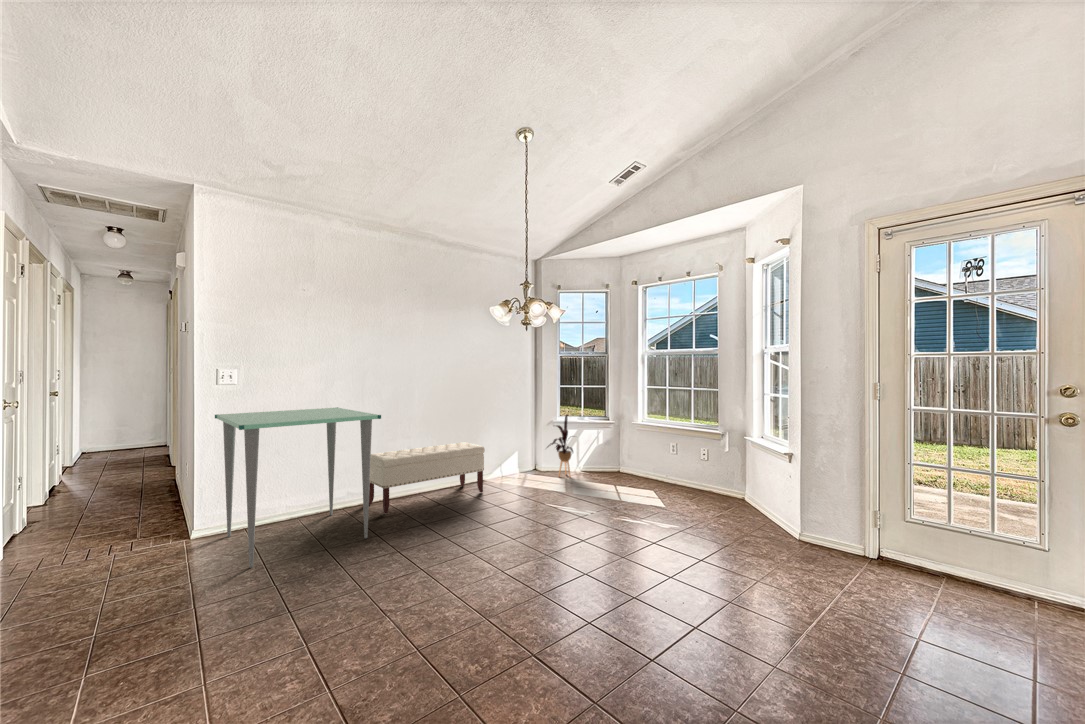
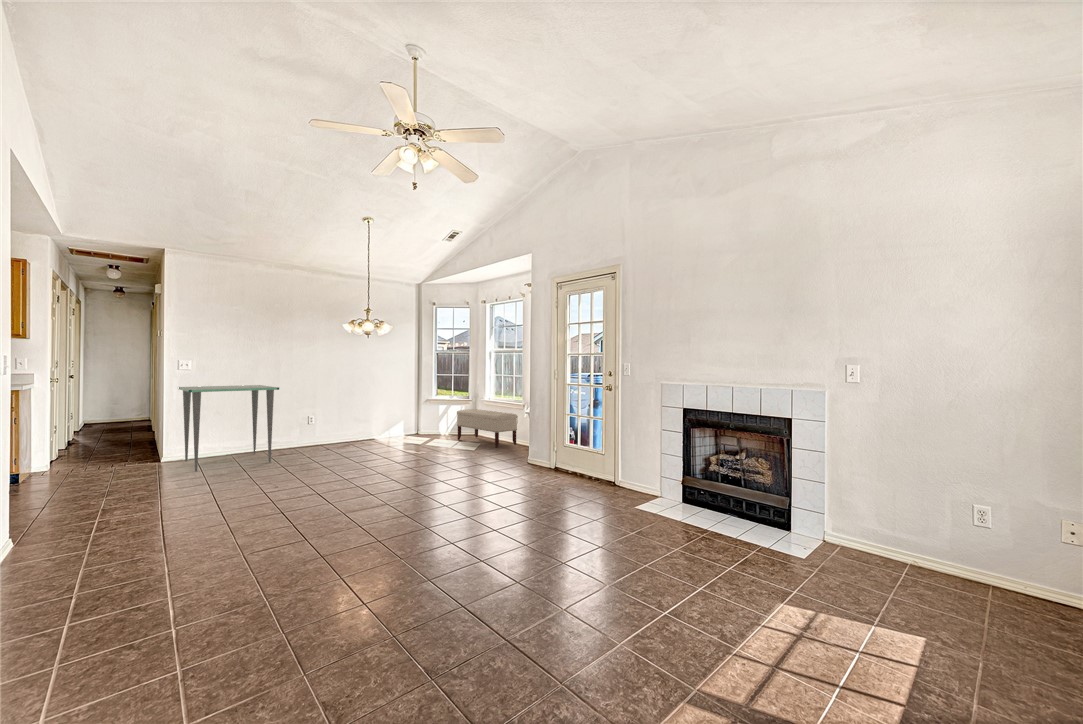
house plant: present [548,415,573,477] -> none [418,394,441,438]
bench: present [369,442,485,513] -> present [457,409,517,448]

